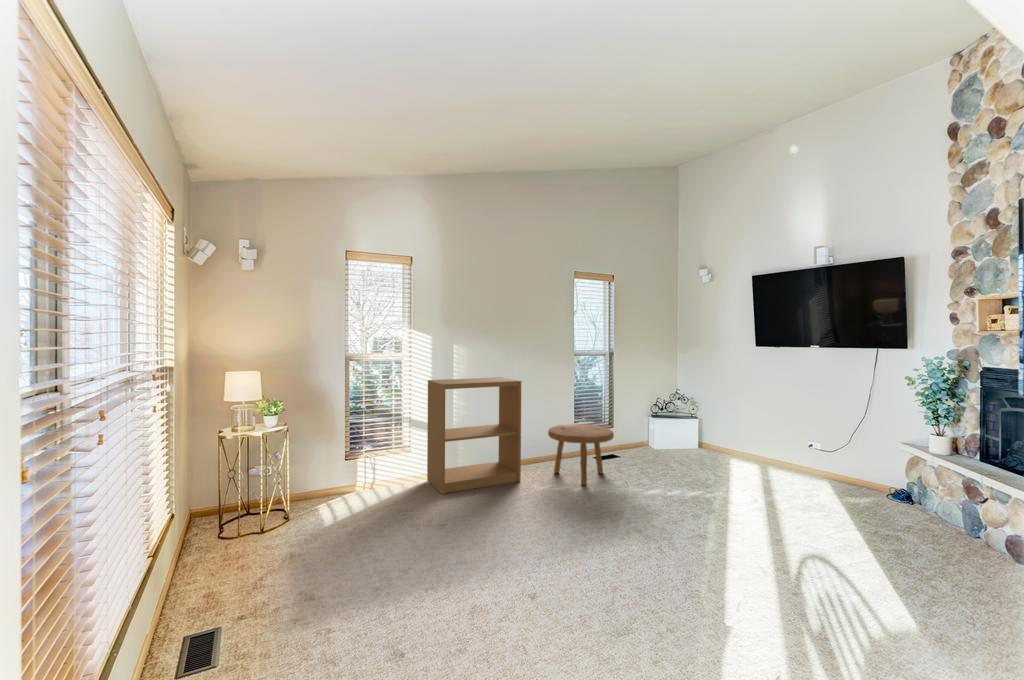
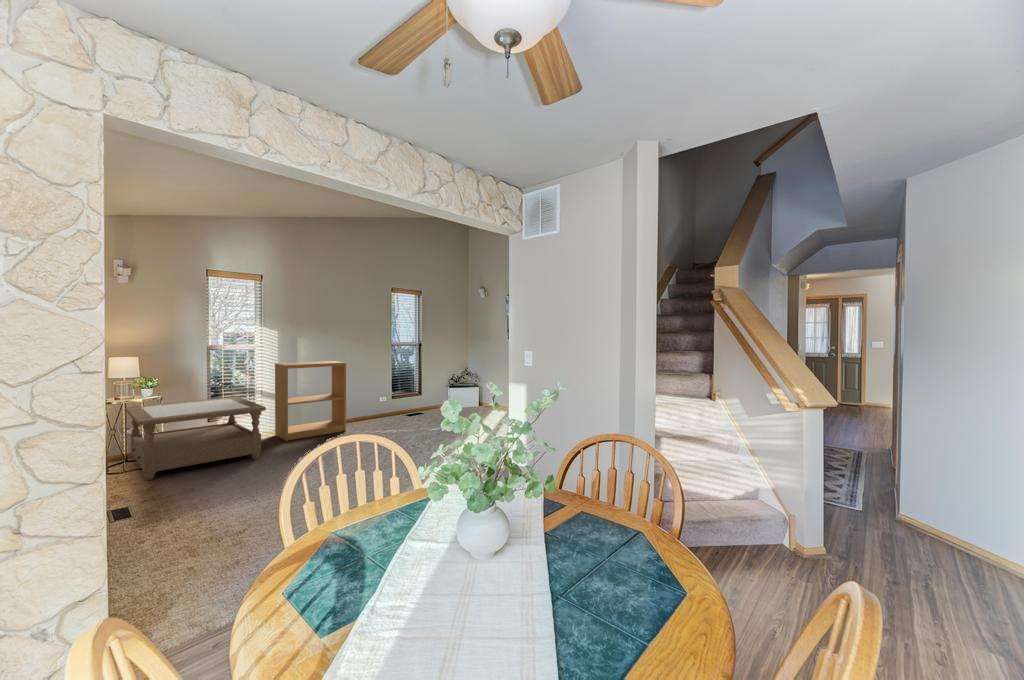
footstool: present [548,424,614,485] -> none [367,392,412,430]
coffee table: none [247,426,418,560] -> present [125,397,266,480]

